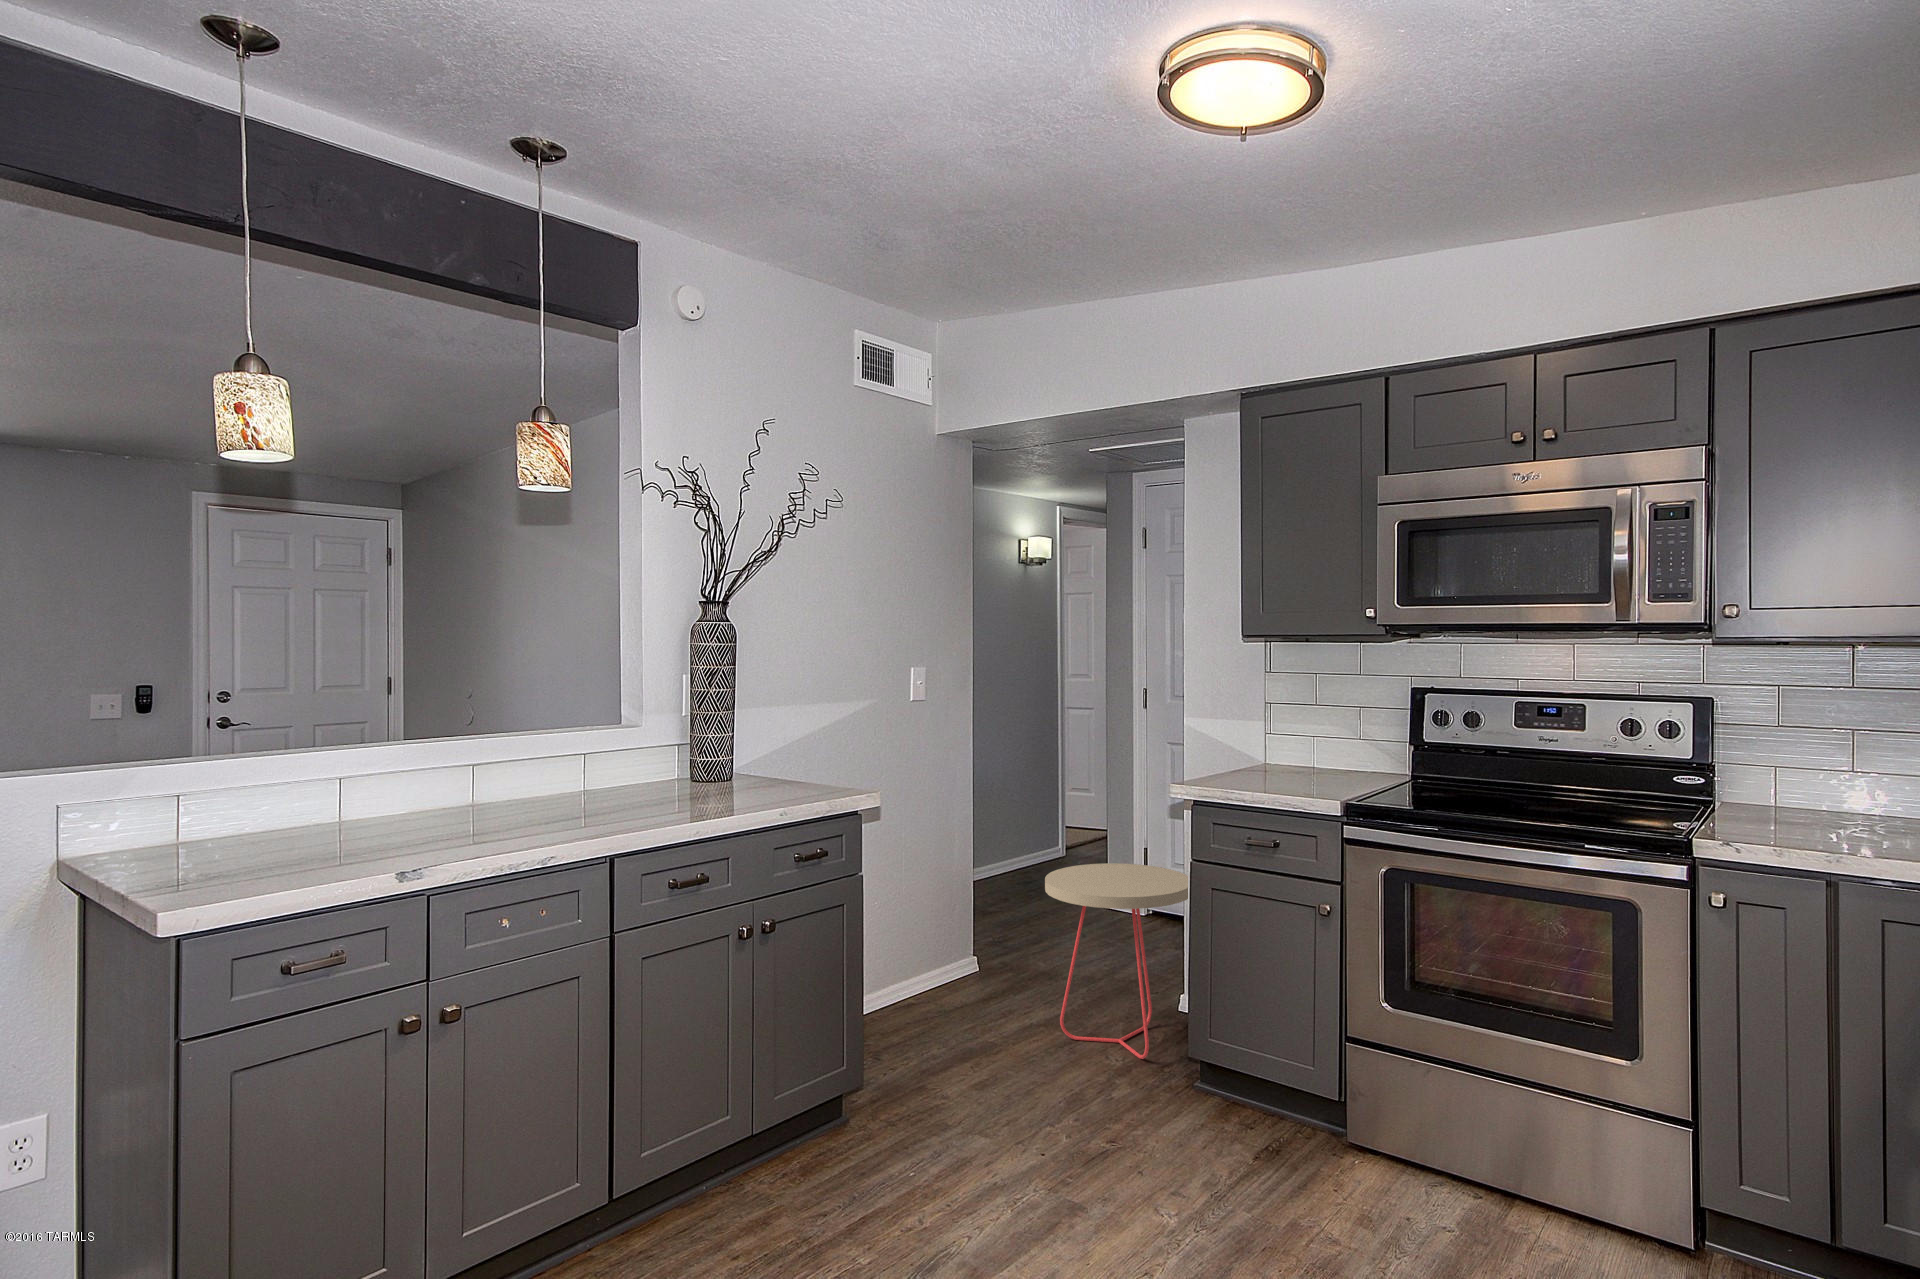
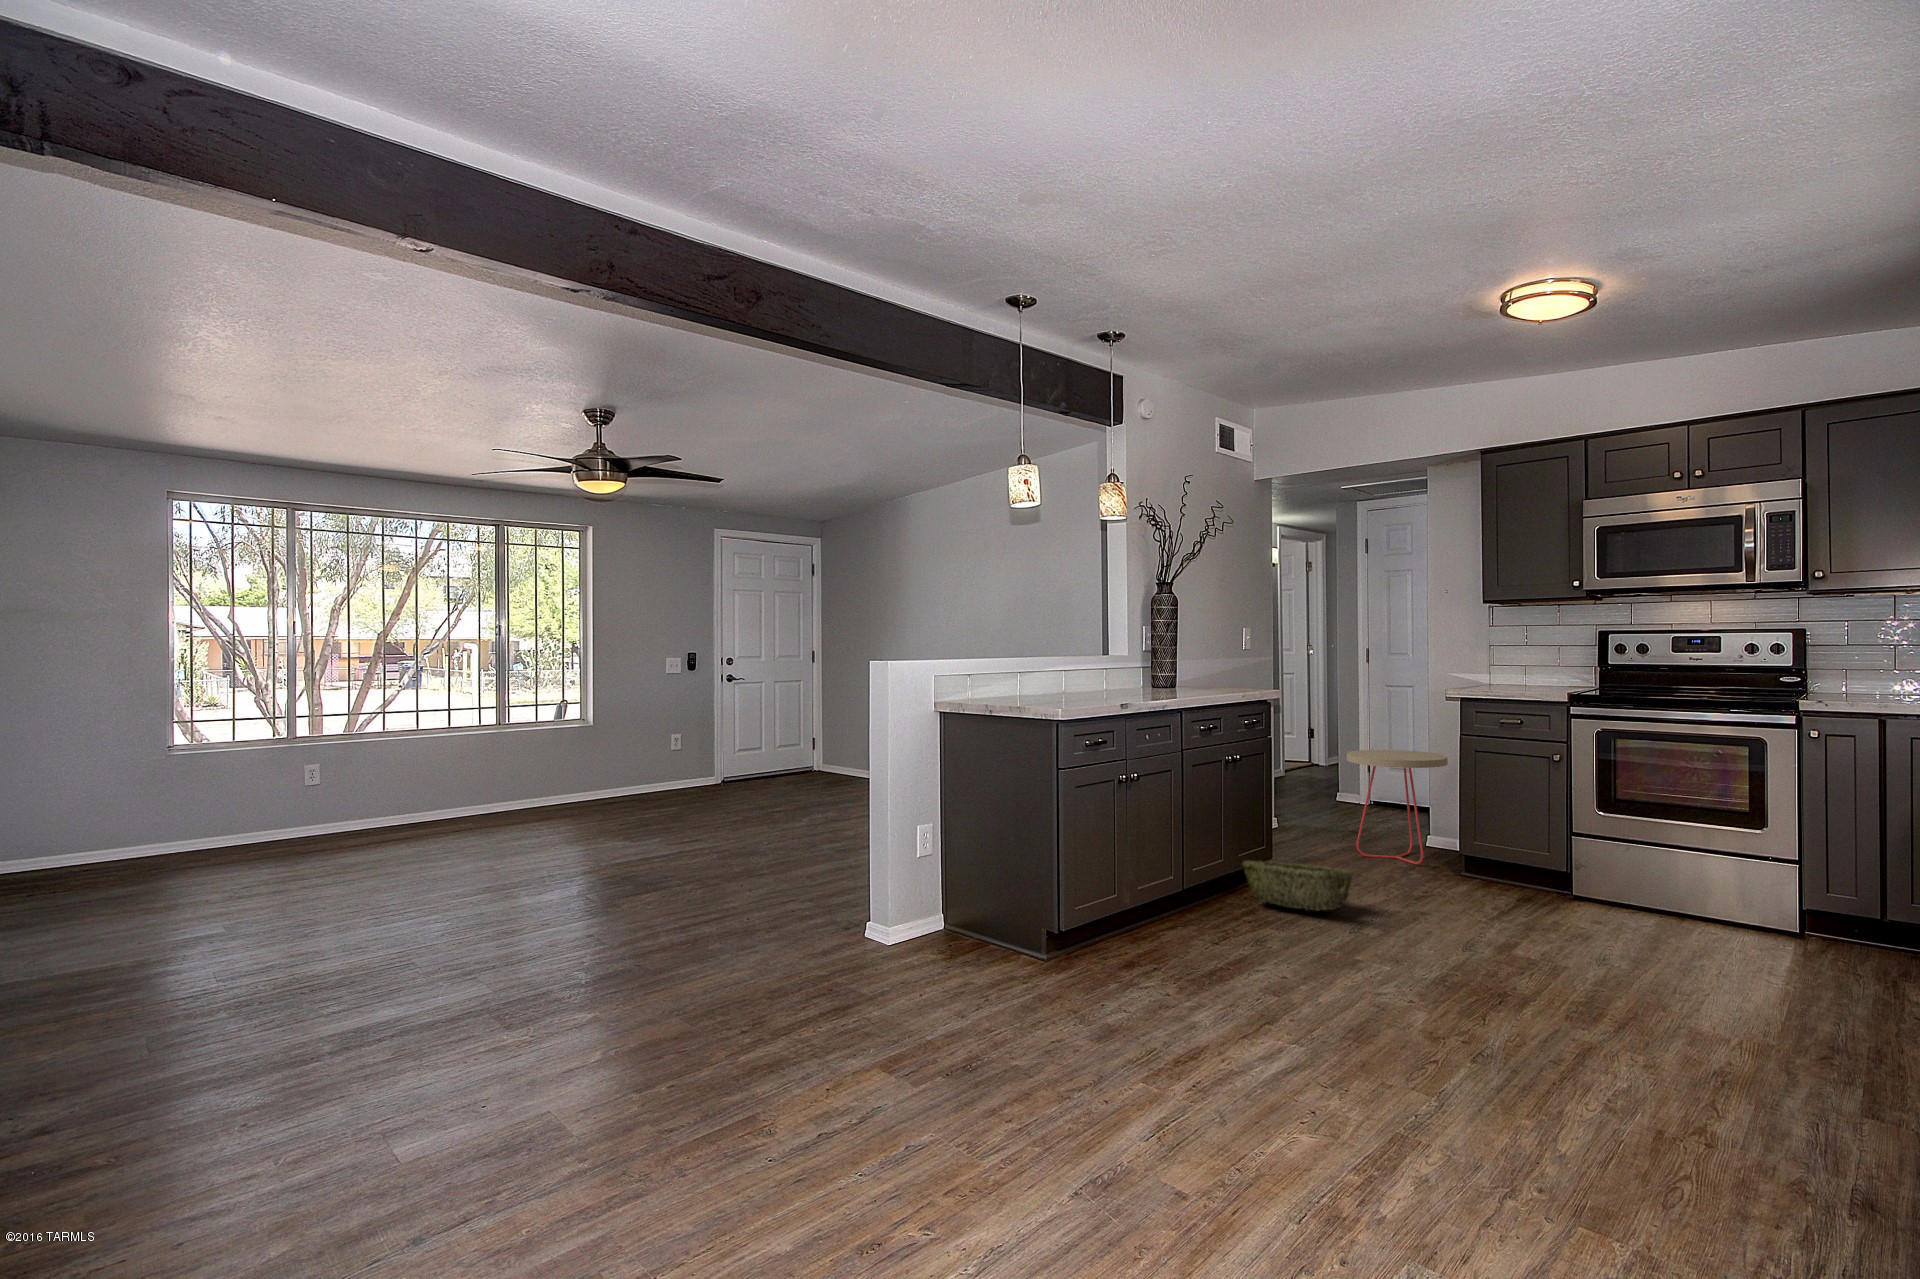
woven basket: none [778,1099,958,1219] -> present [1243,861,1353,911]

